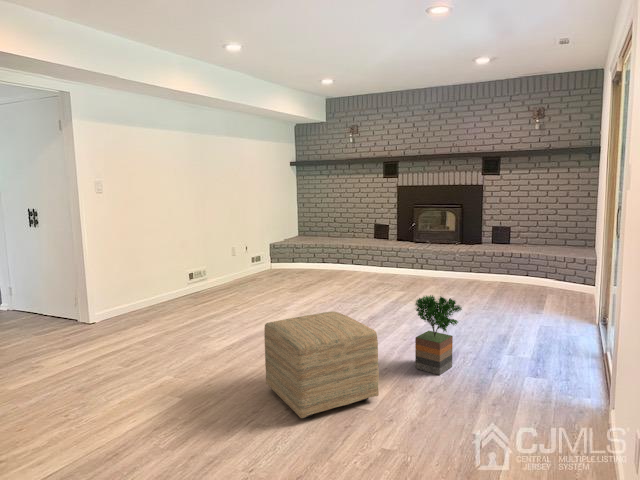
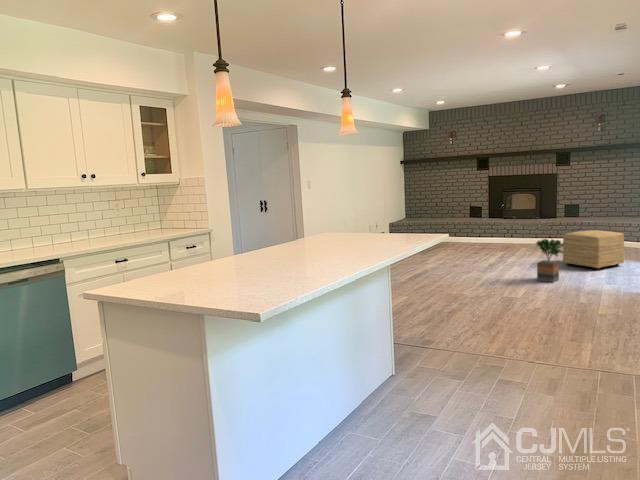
ottoman: present [264,312,379,418] -> present [563,230,624,270]

